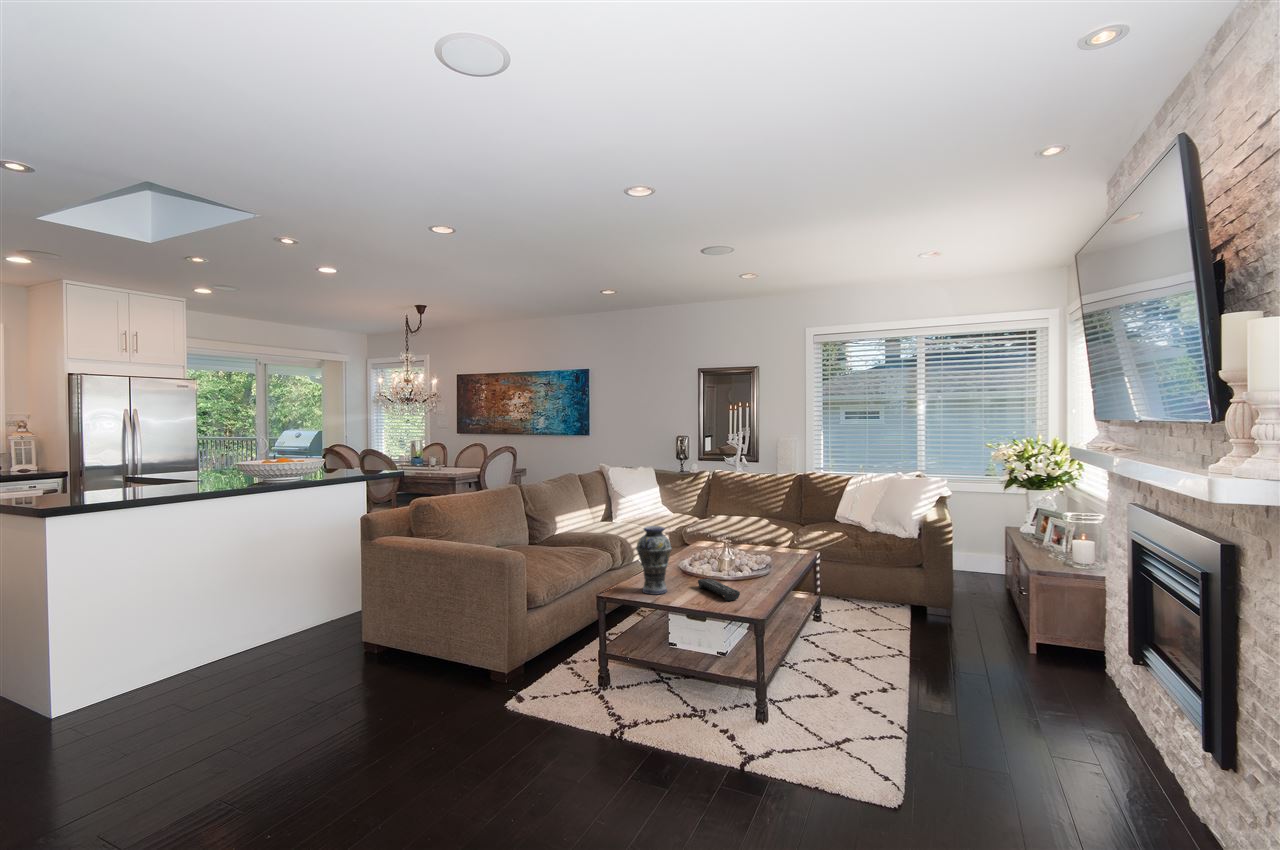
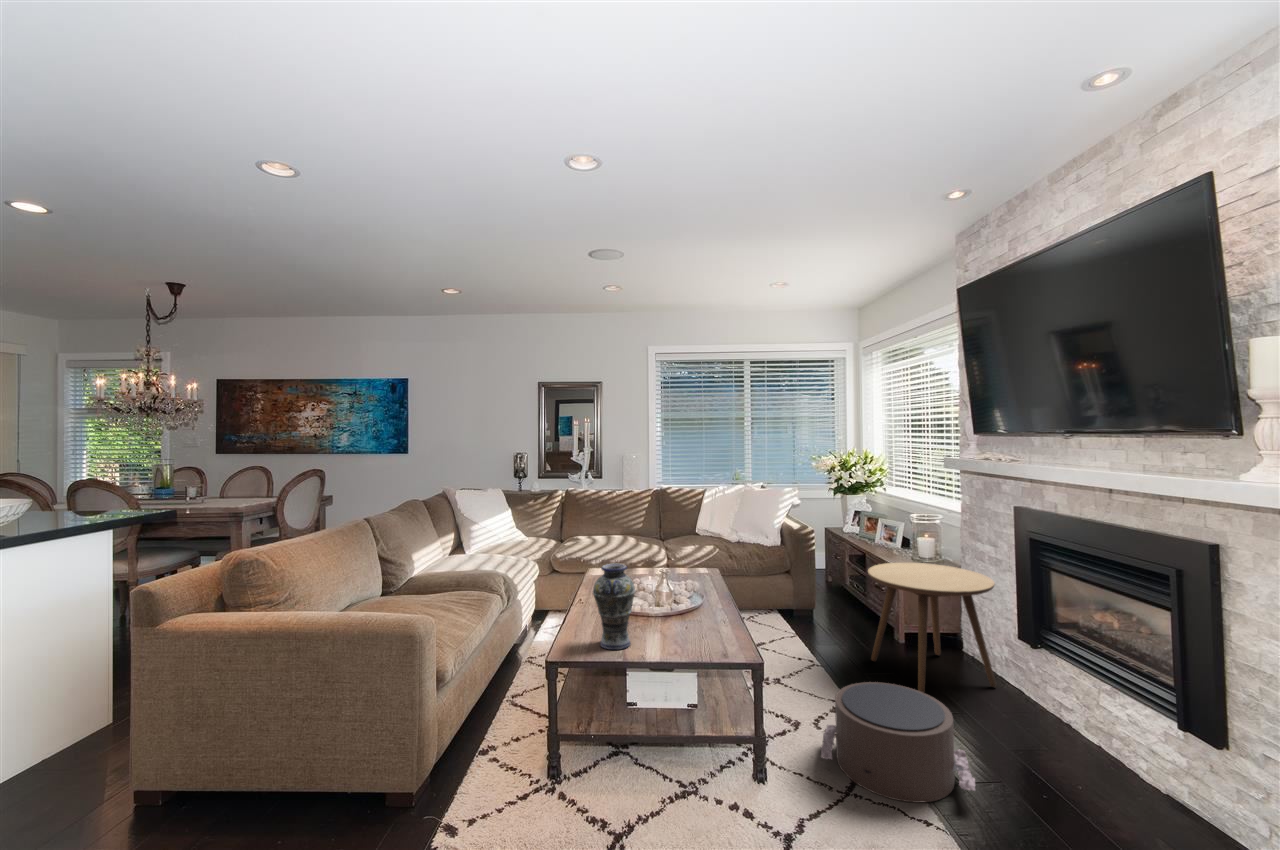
side table: none [964,562,1112,708] -> present [868,563,996,693]
remote control: present [698,579,740,601] -> none [656,618,718,645]
pouf: none [821,661,971,767] -> present [821,682,975,803]

